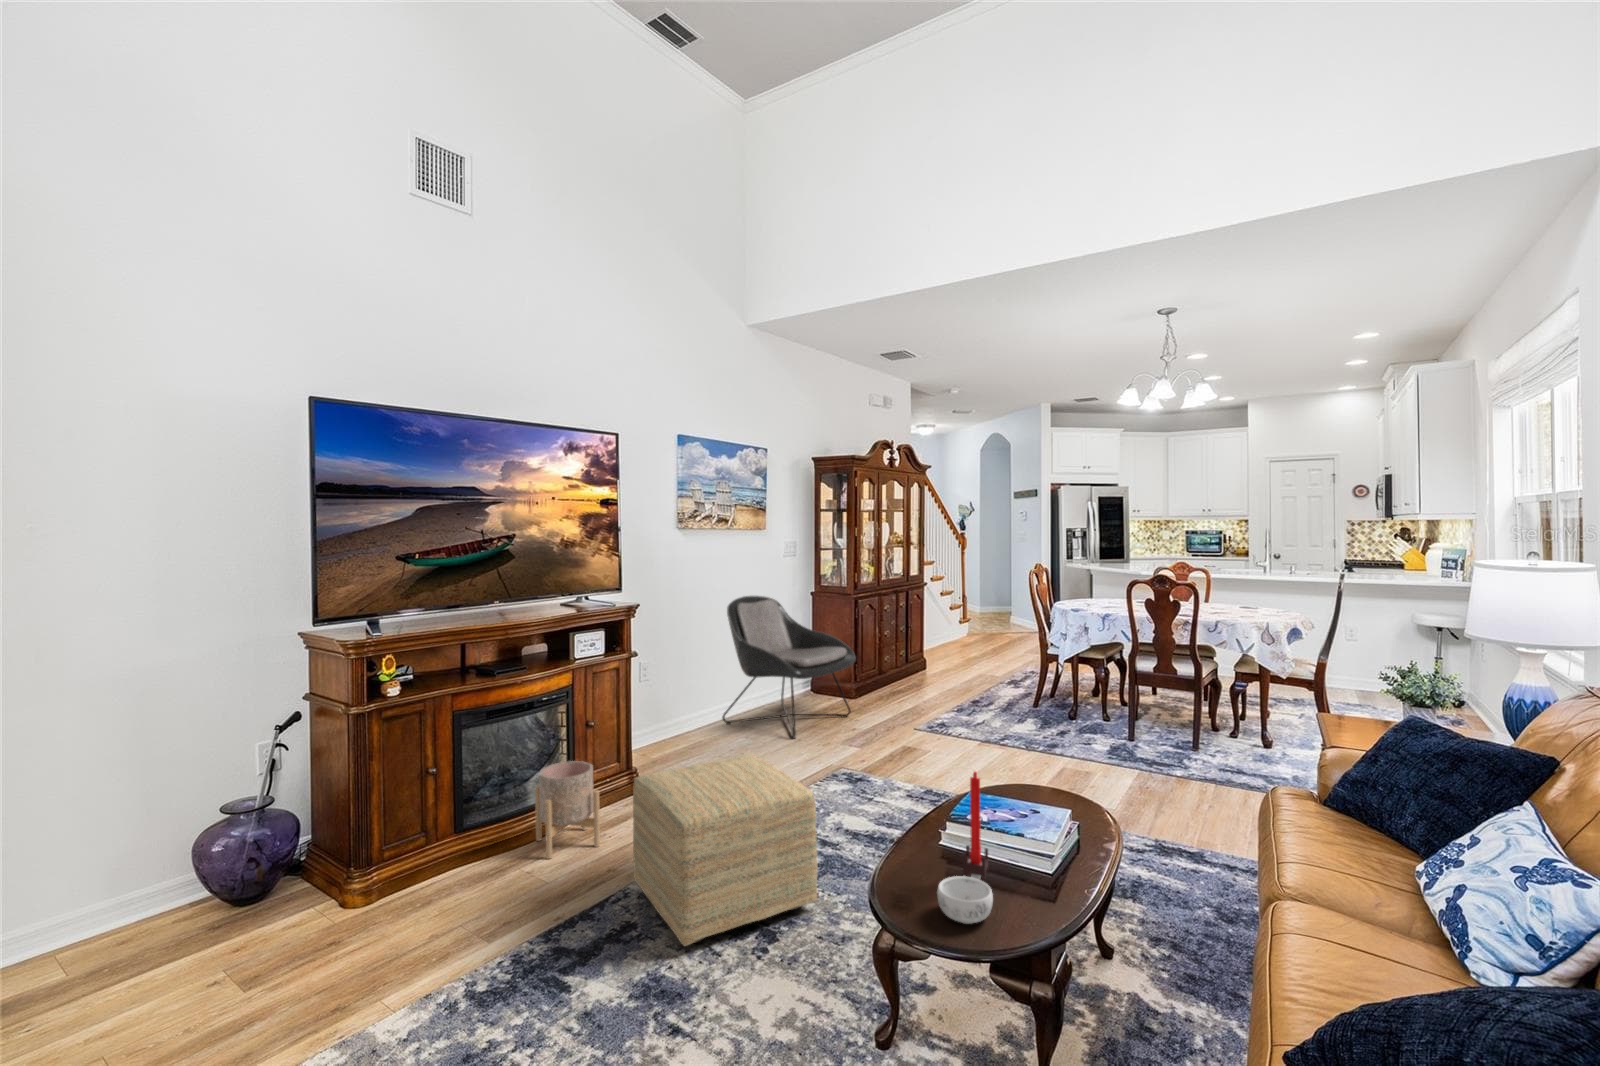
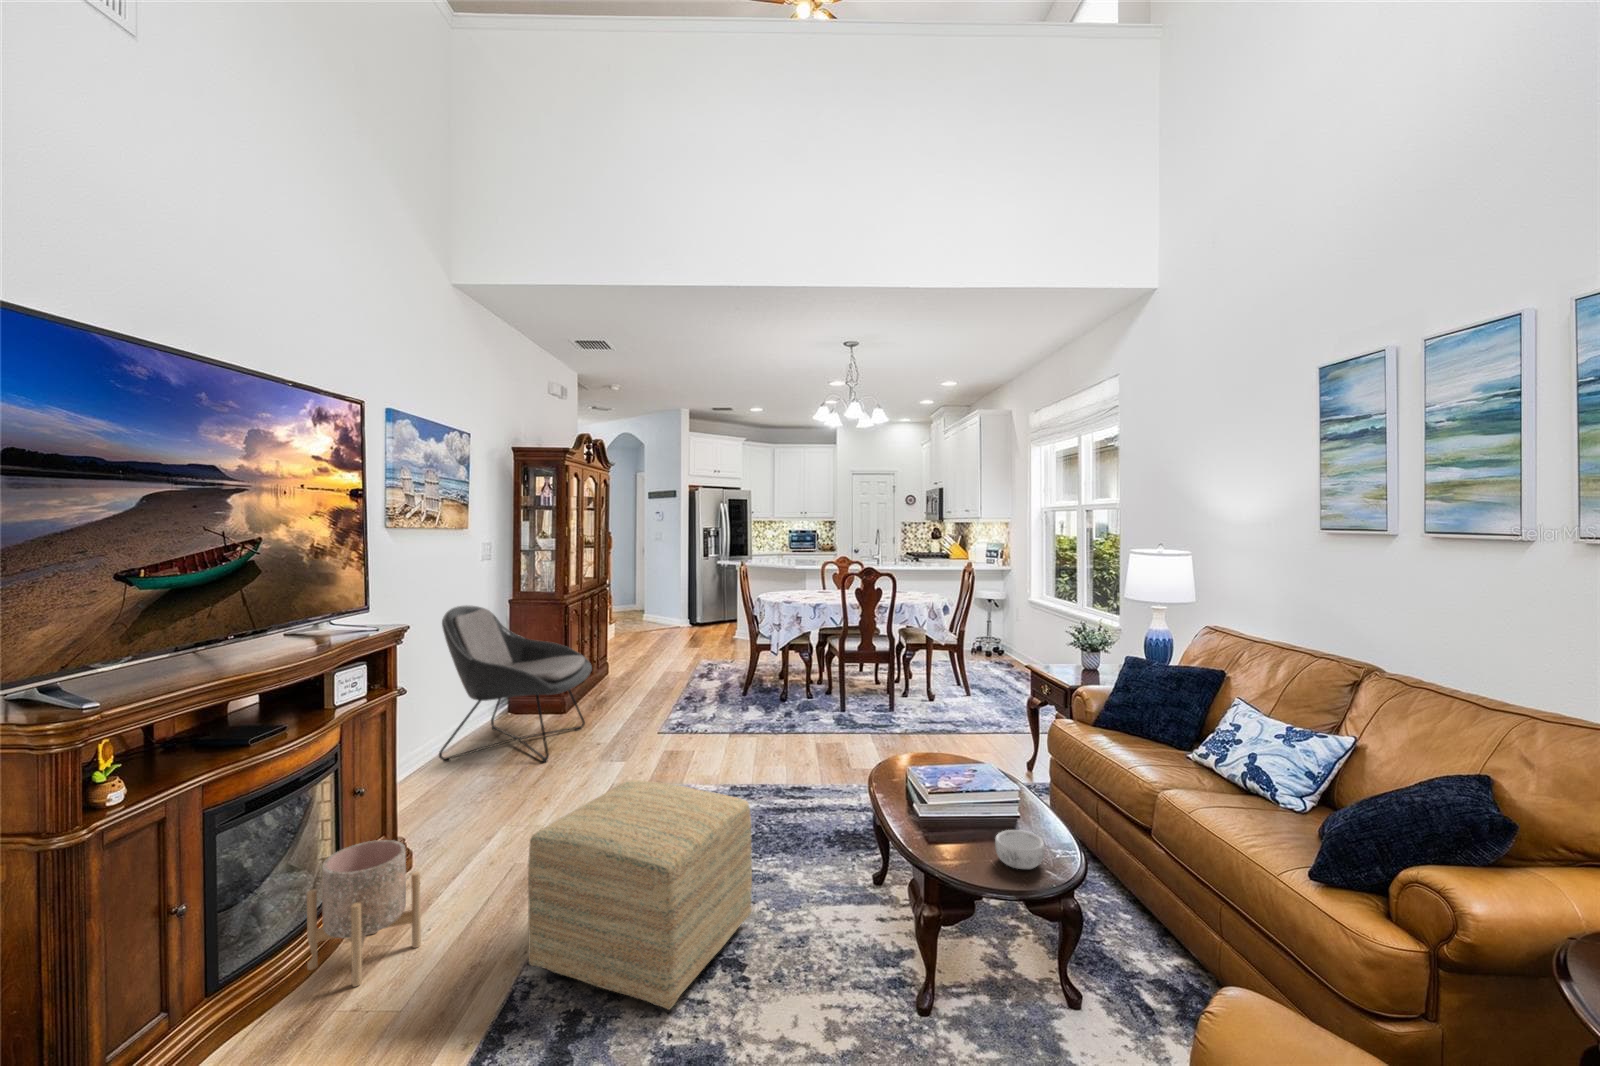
candle: present [963,772,988,880] -> none [971,739,998,834]

